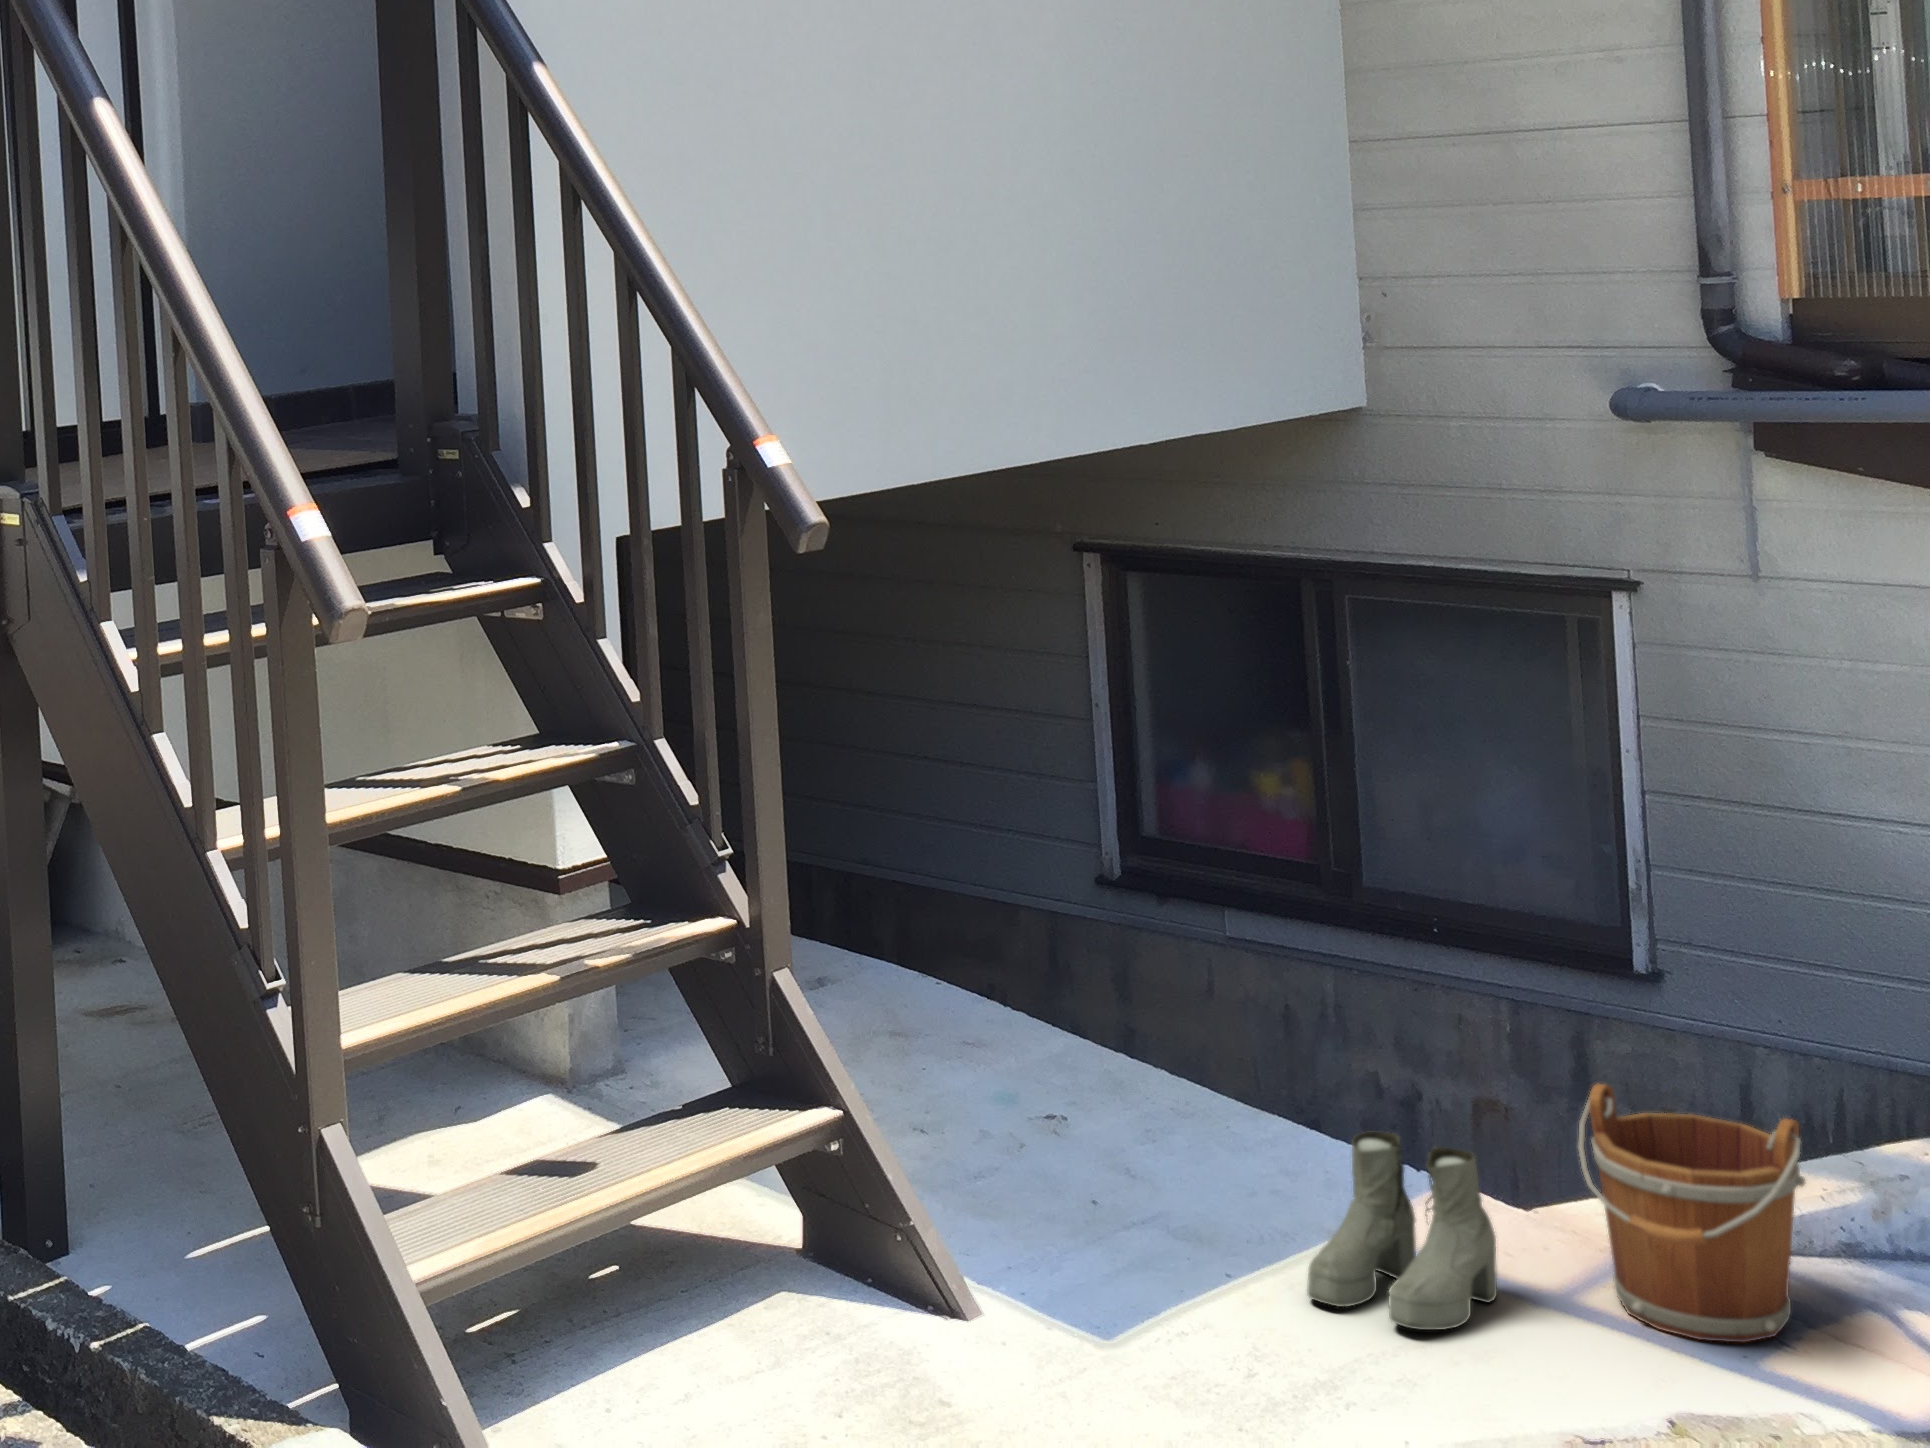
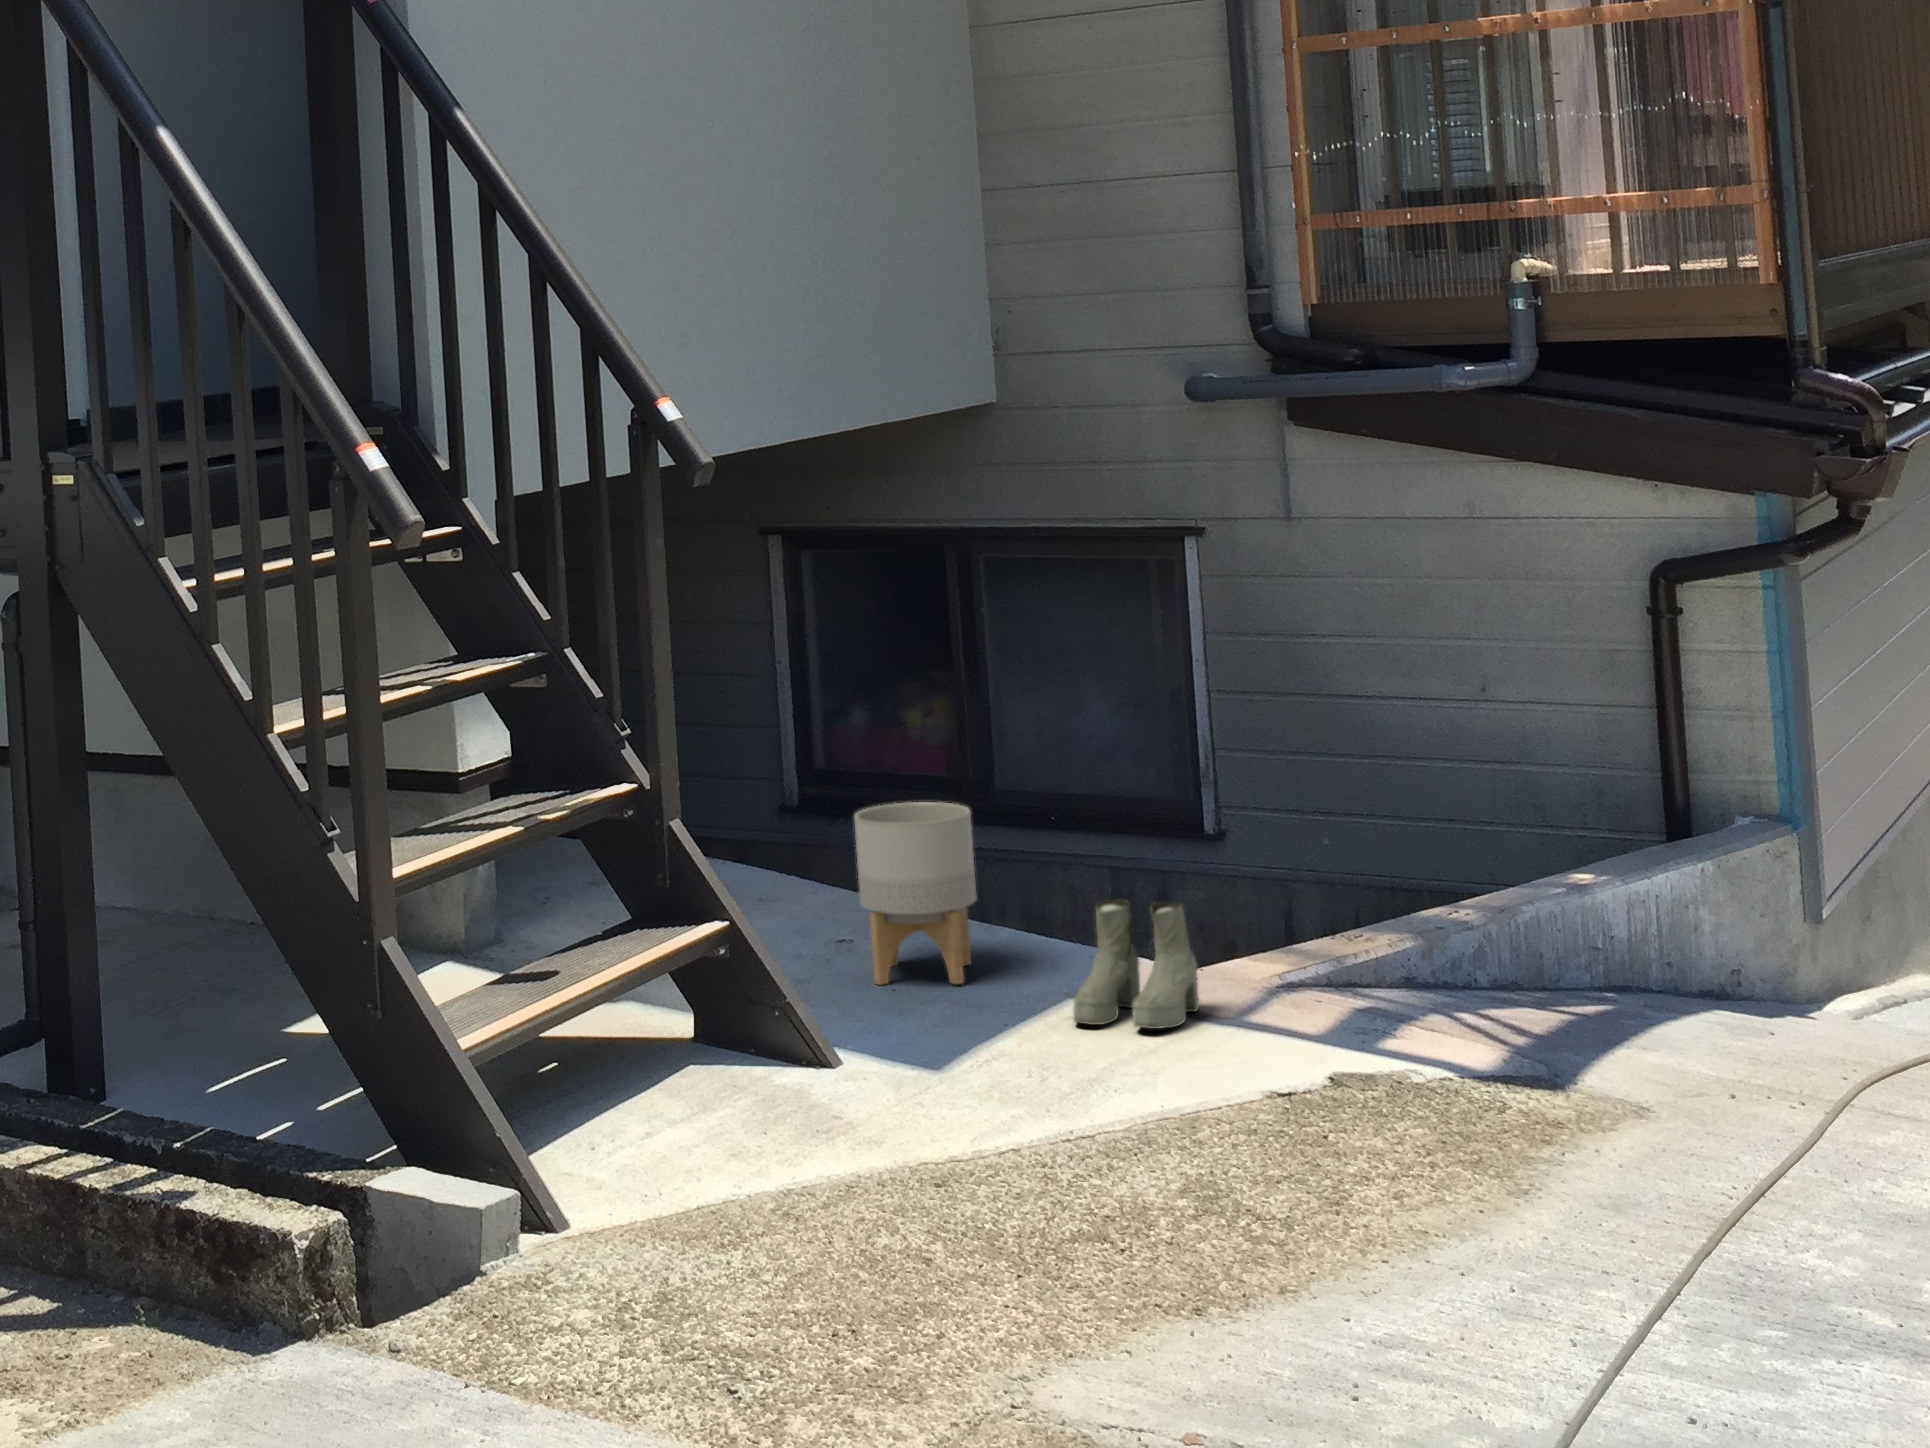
planter: none [1048,945,1208,1198] -> present [854,802,977,985]
bucket: present [1578,1084,1805,1342] -> none [1247,847,1397,1014]

